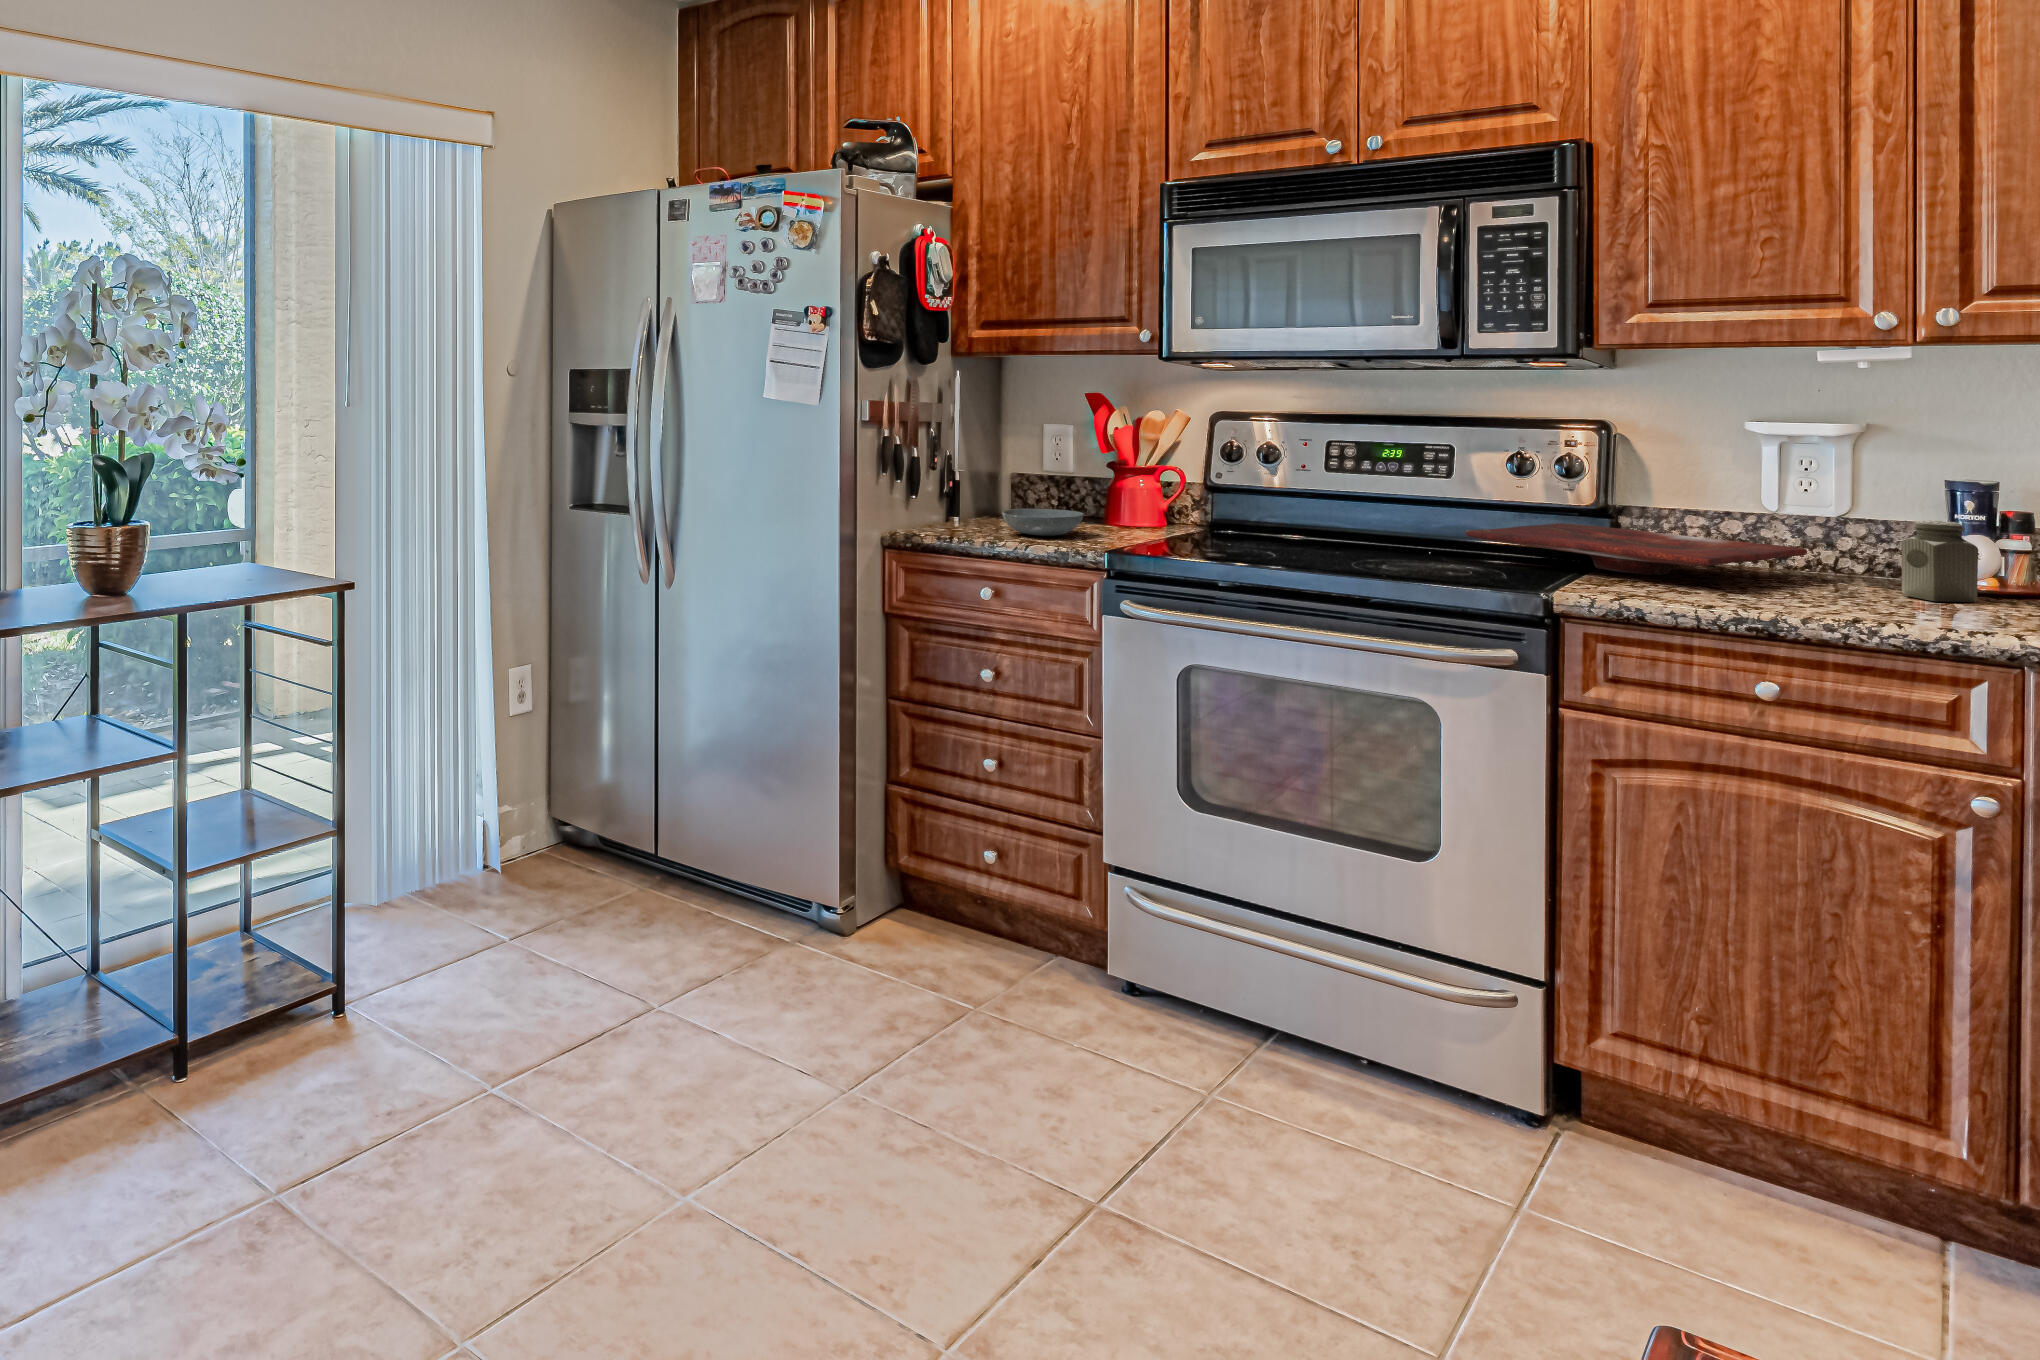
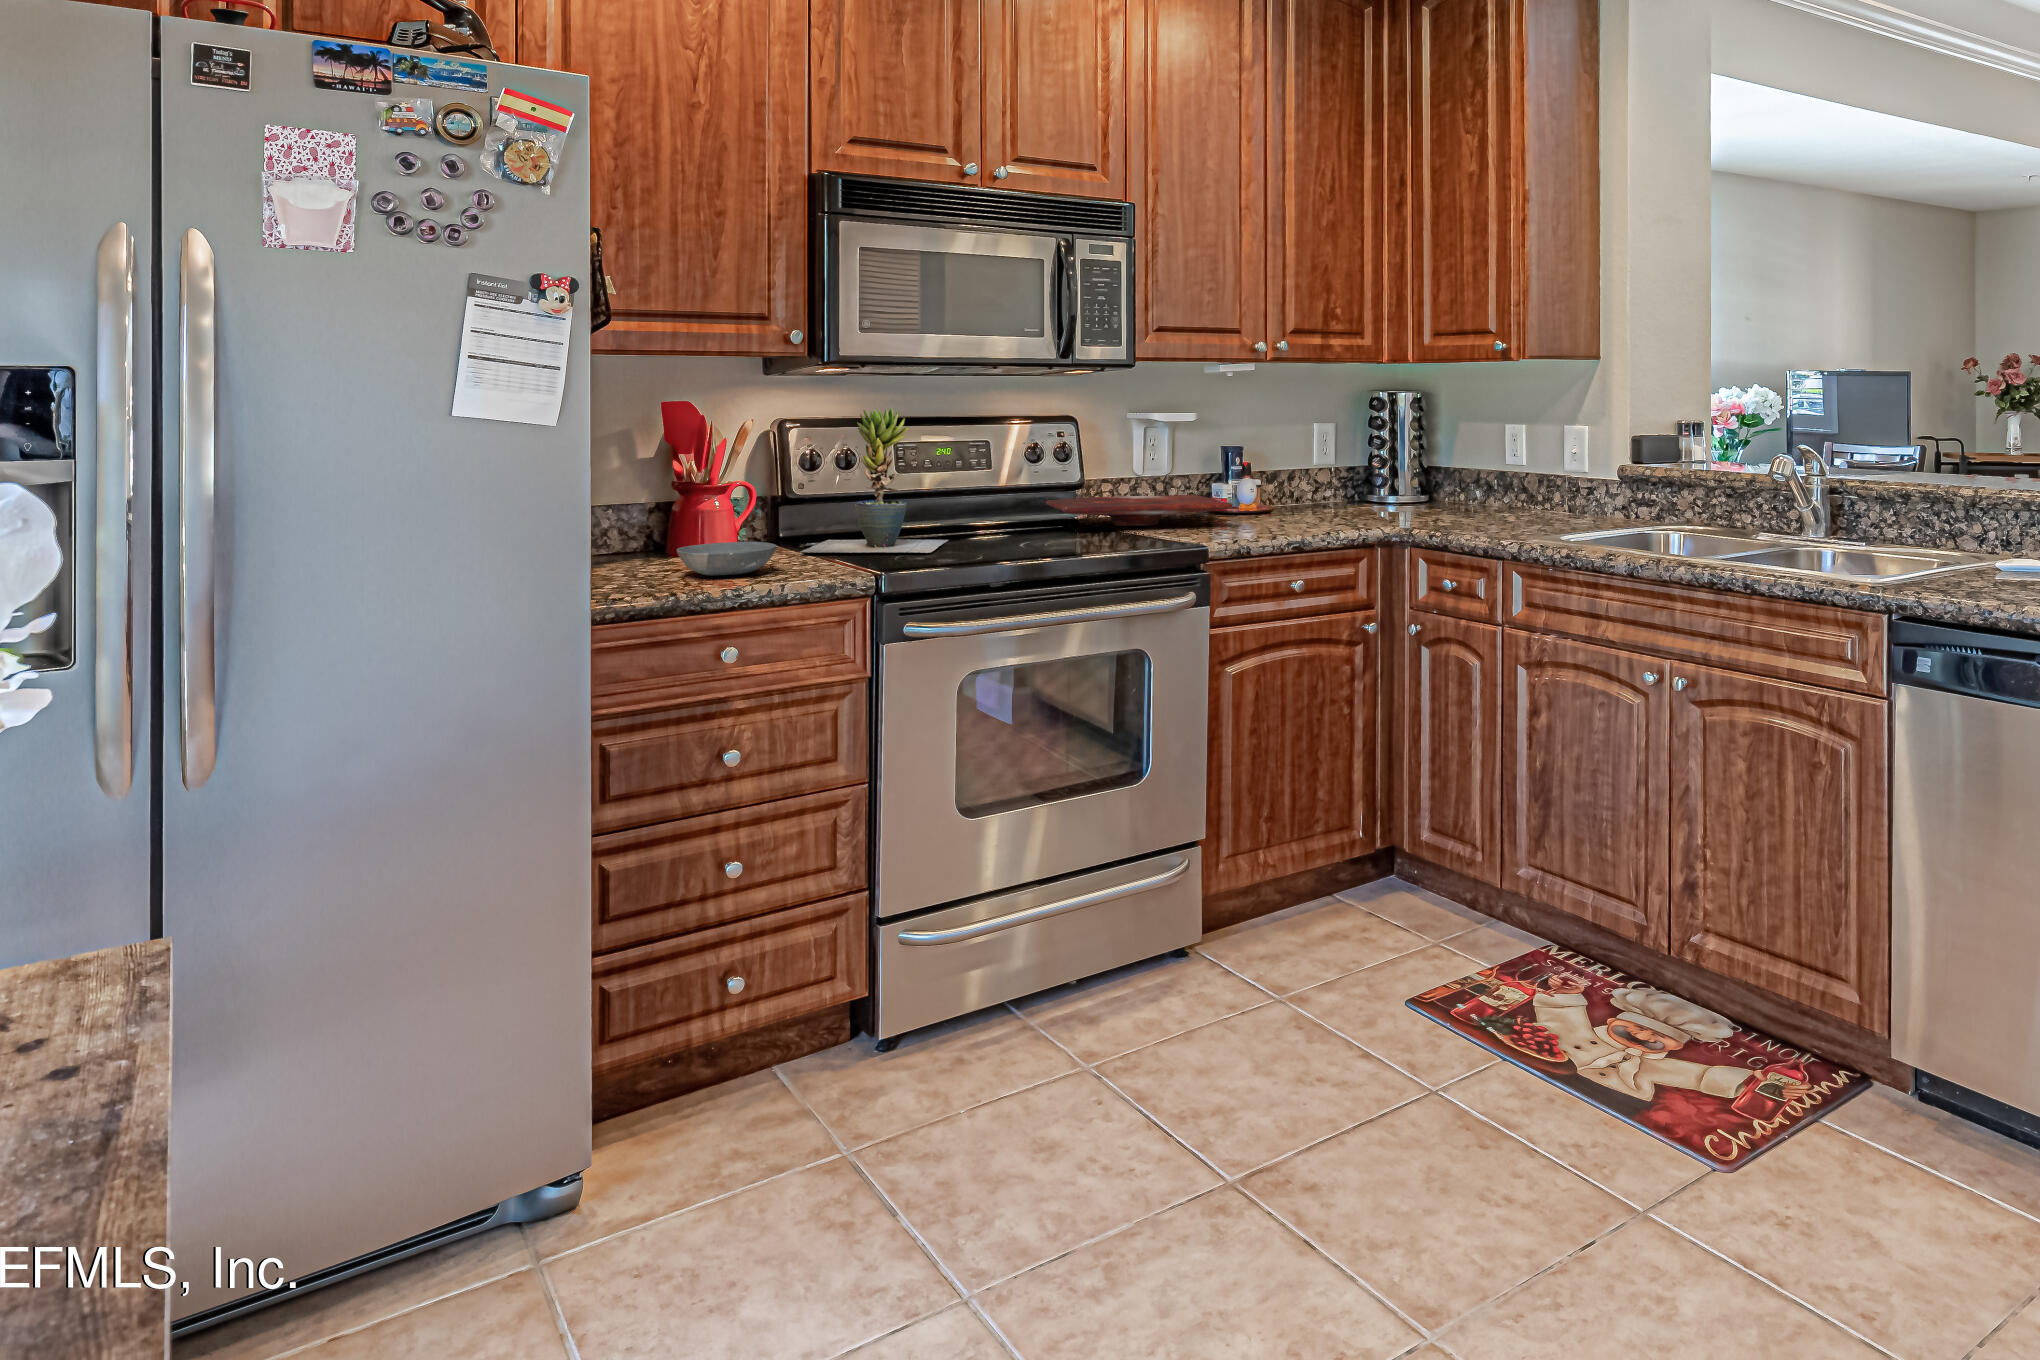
potted plant: none [1165,403,1349,550] -> present [801,408,948,553]
salt shaker: present [1902,521,1978,602] -> none [1258,467,1287,516]

